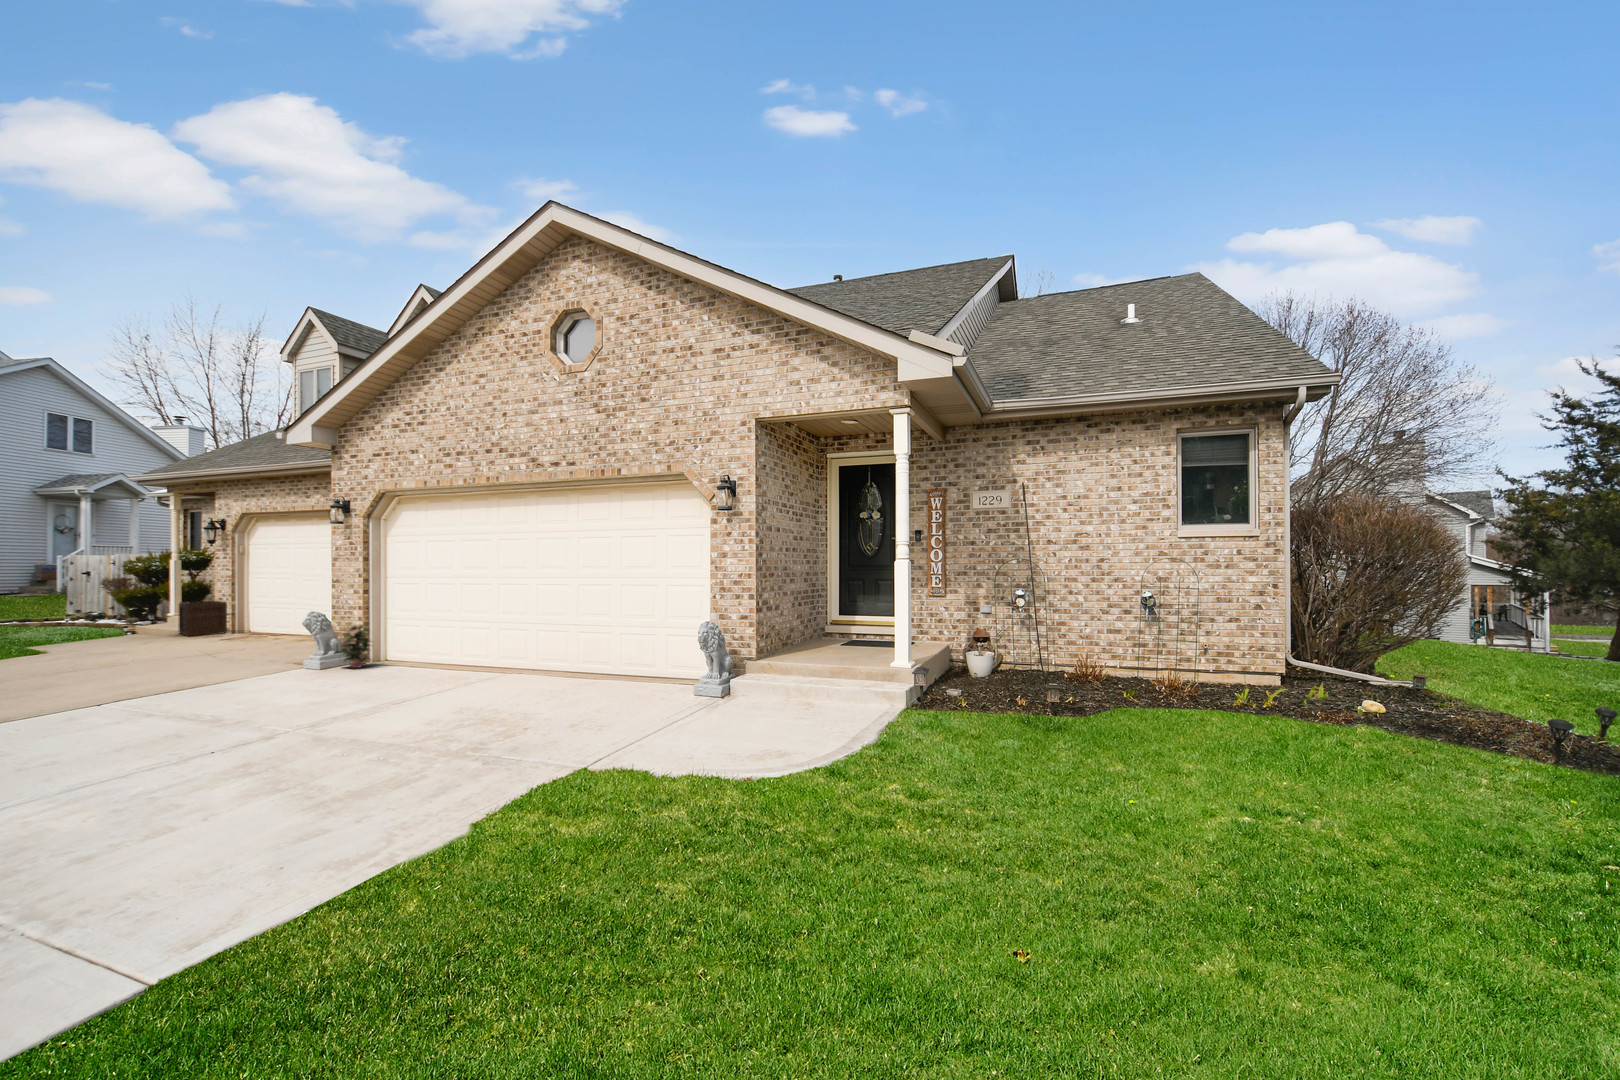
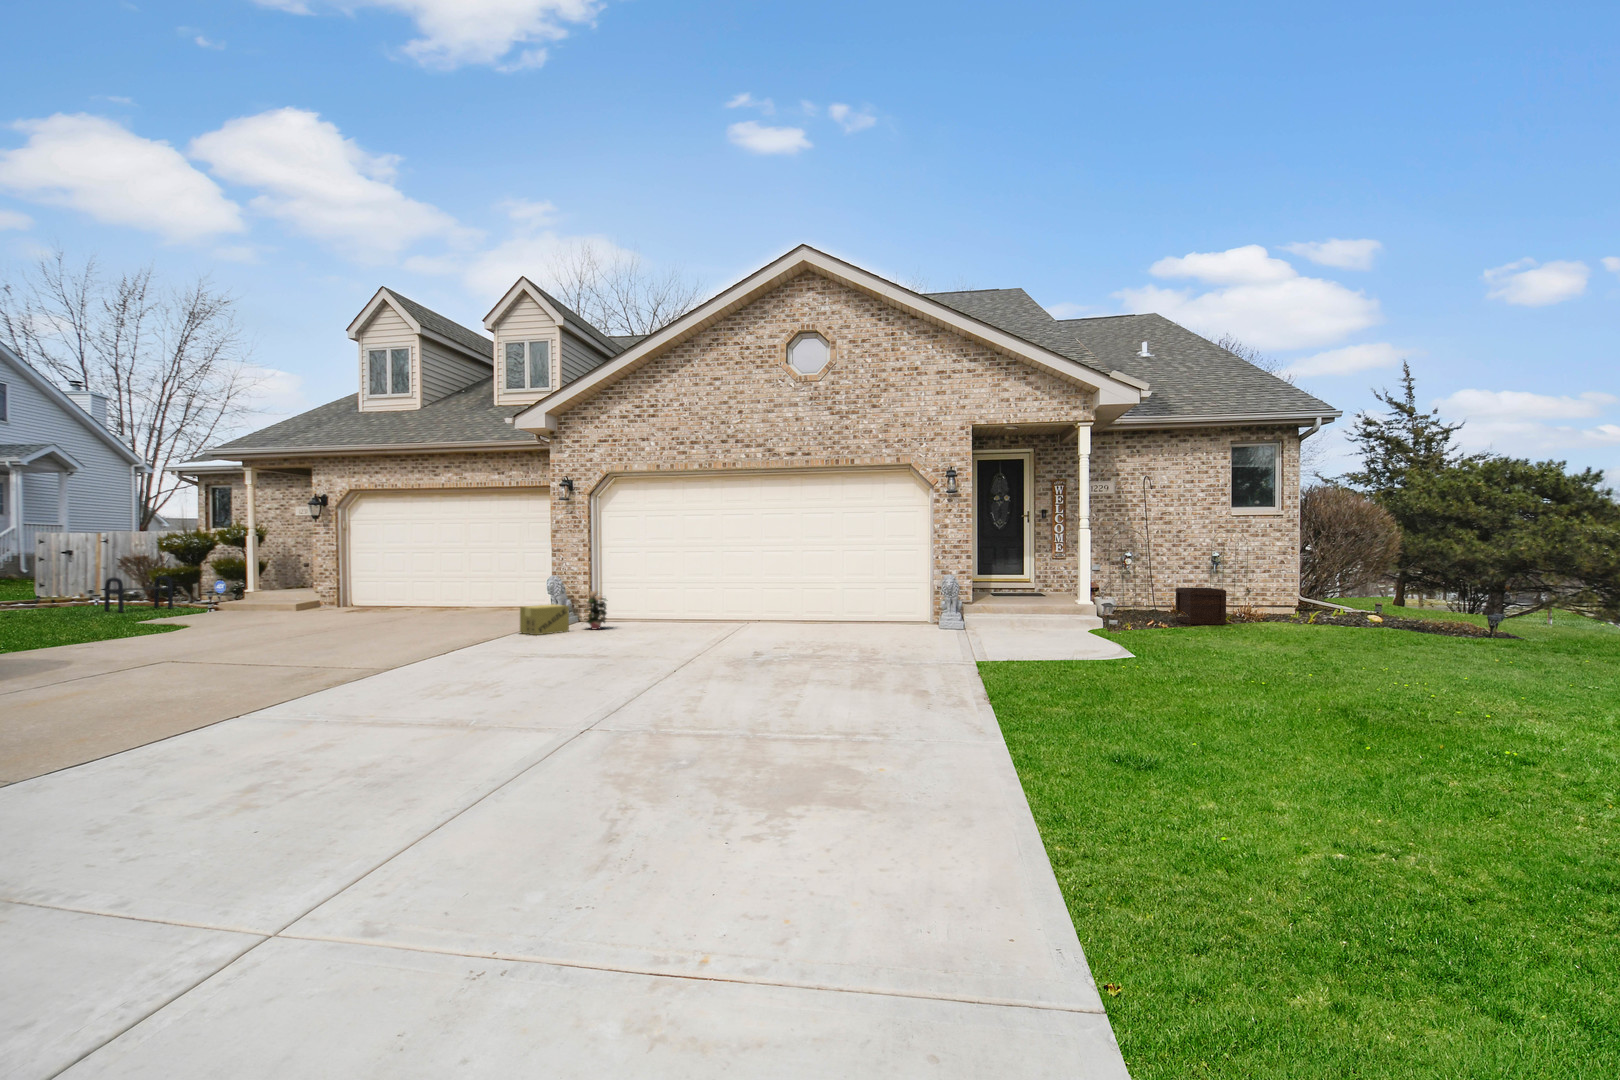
bench: none [67,593,130,628] -> present [104,576,173,612]
wooden crate: present [179,601,227,636] -> present [1175,588,1226,625]
cardboard box: none [260,639,317,676] -> present [520,604,569,635]

